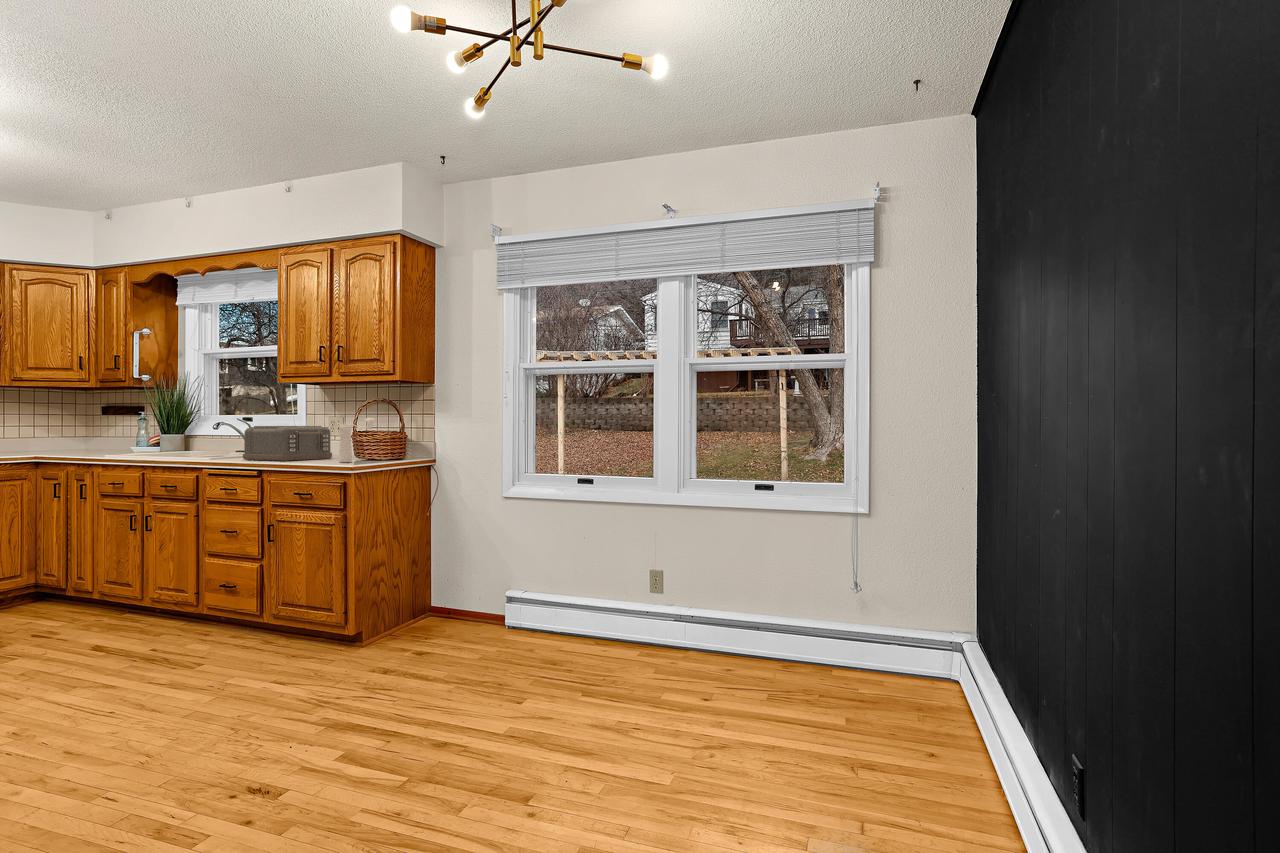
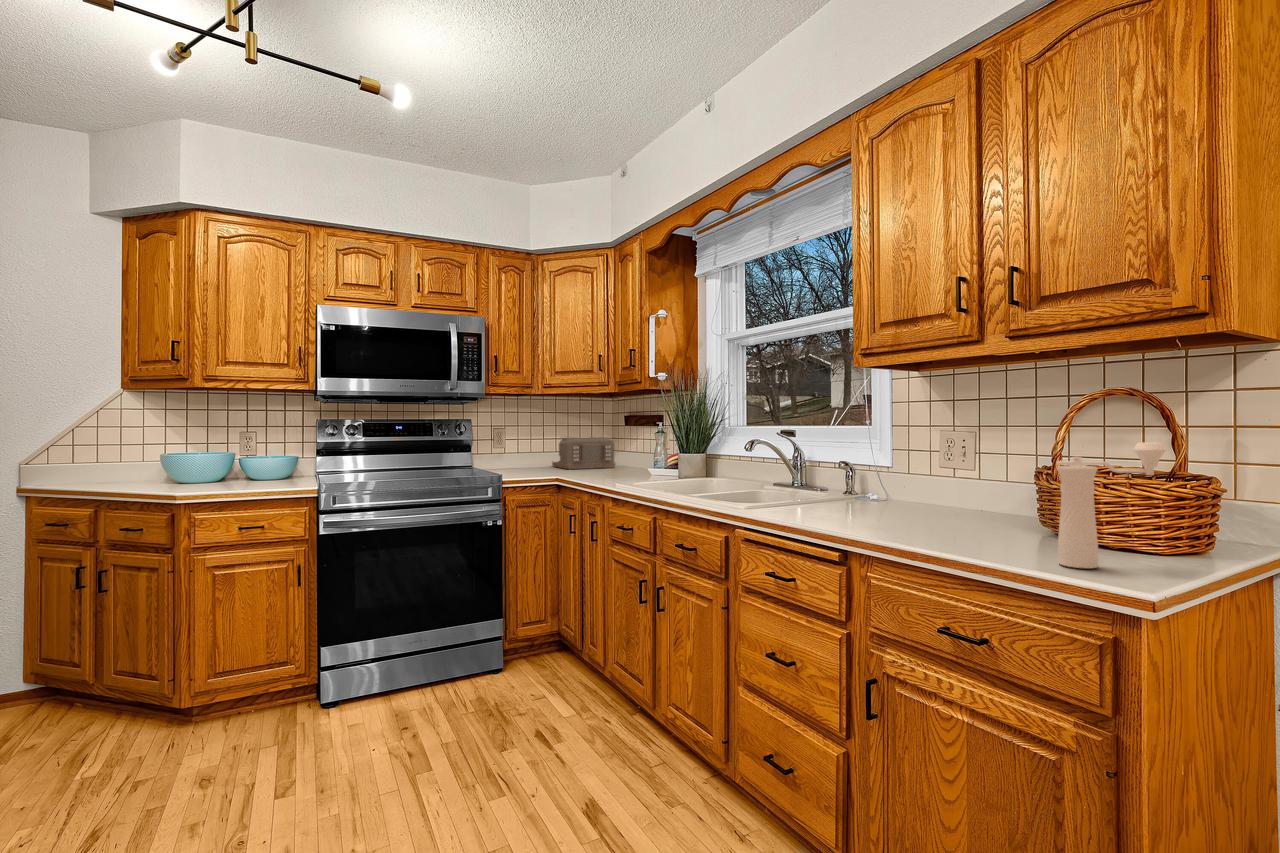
toaster: present [243,426,332,461] -> present [552,437,615,469]

